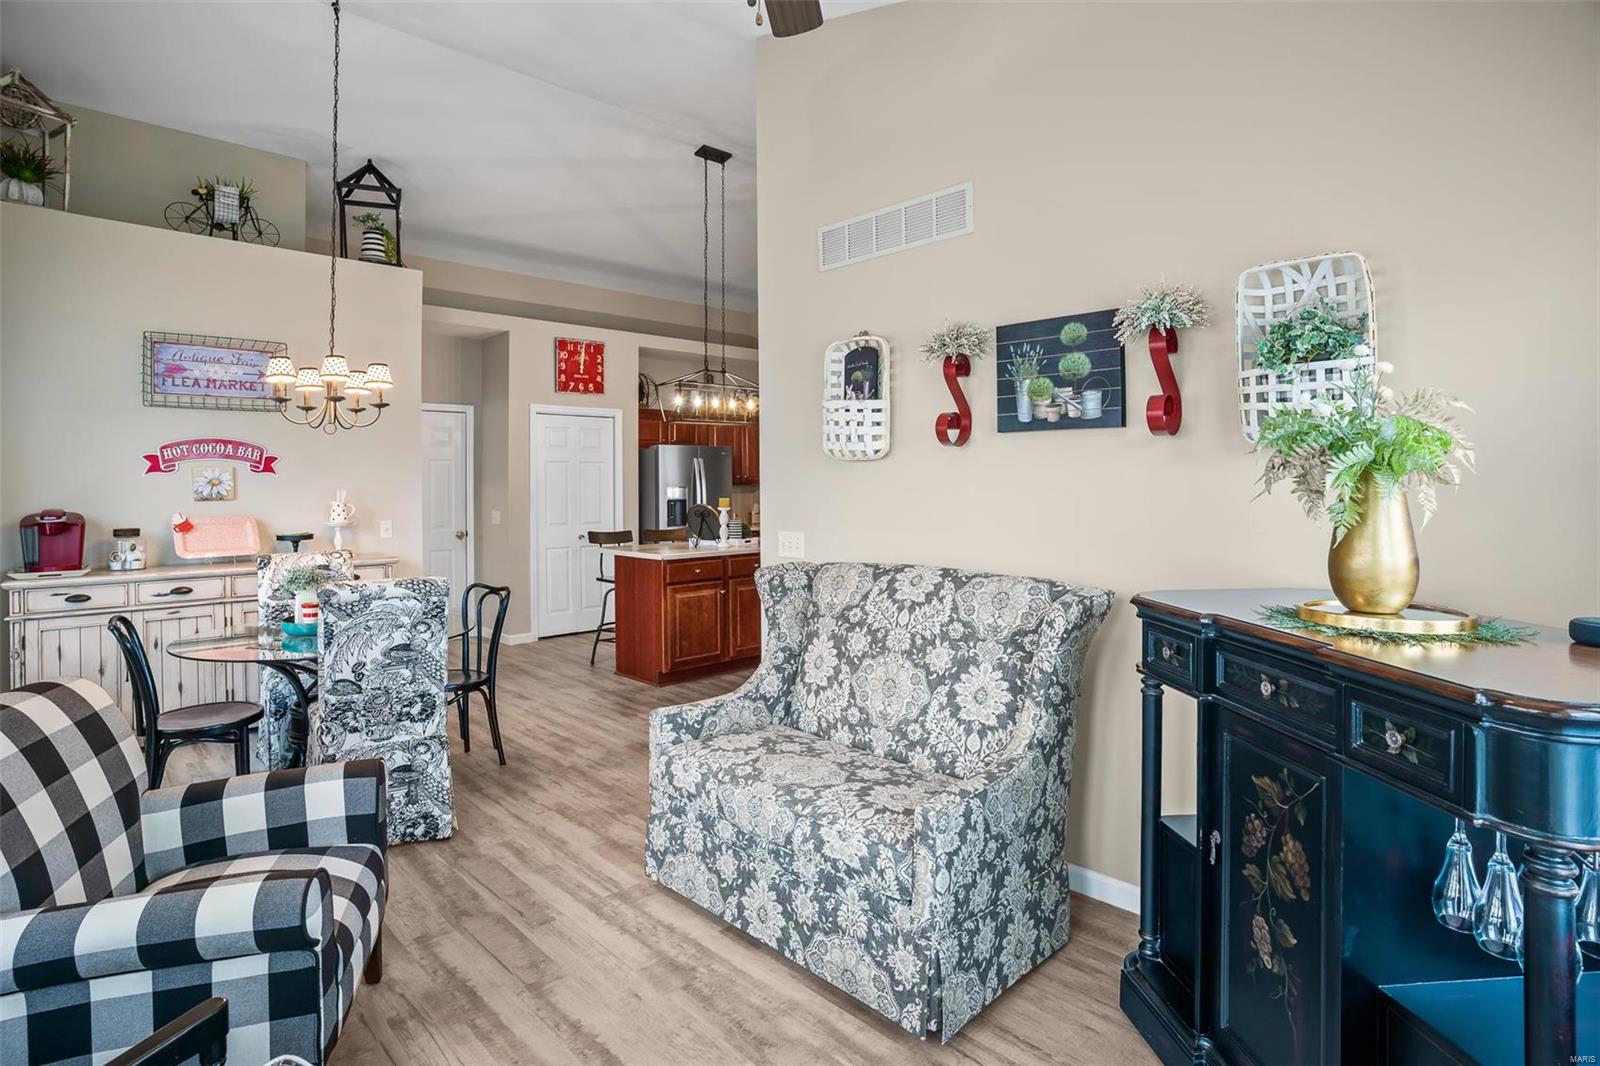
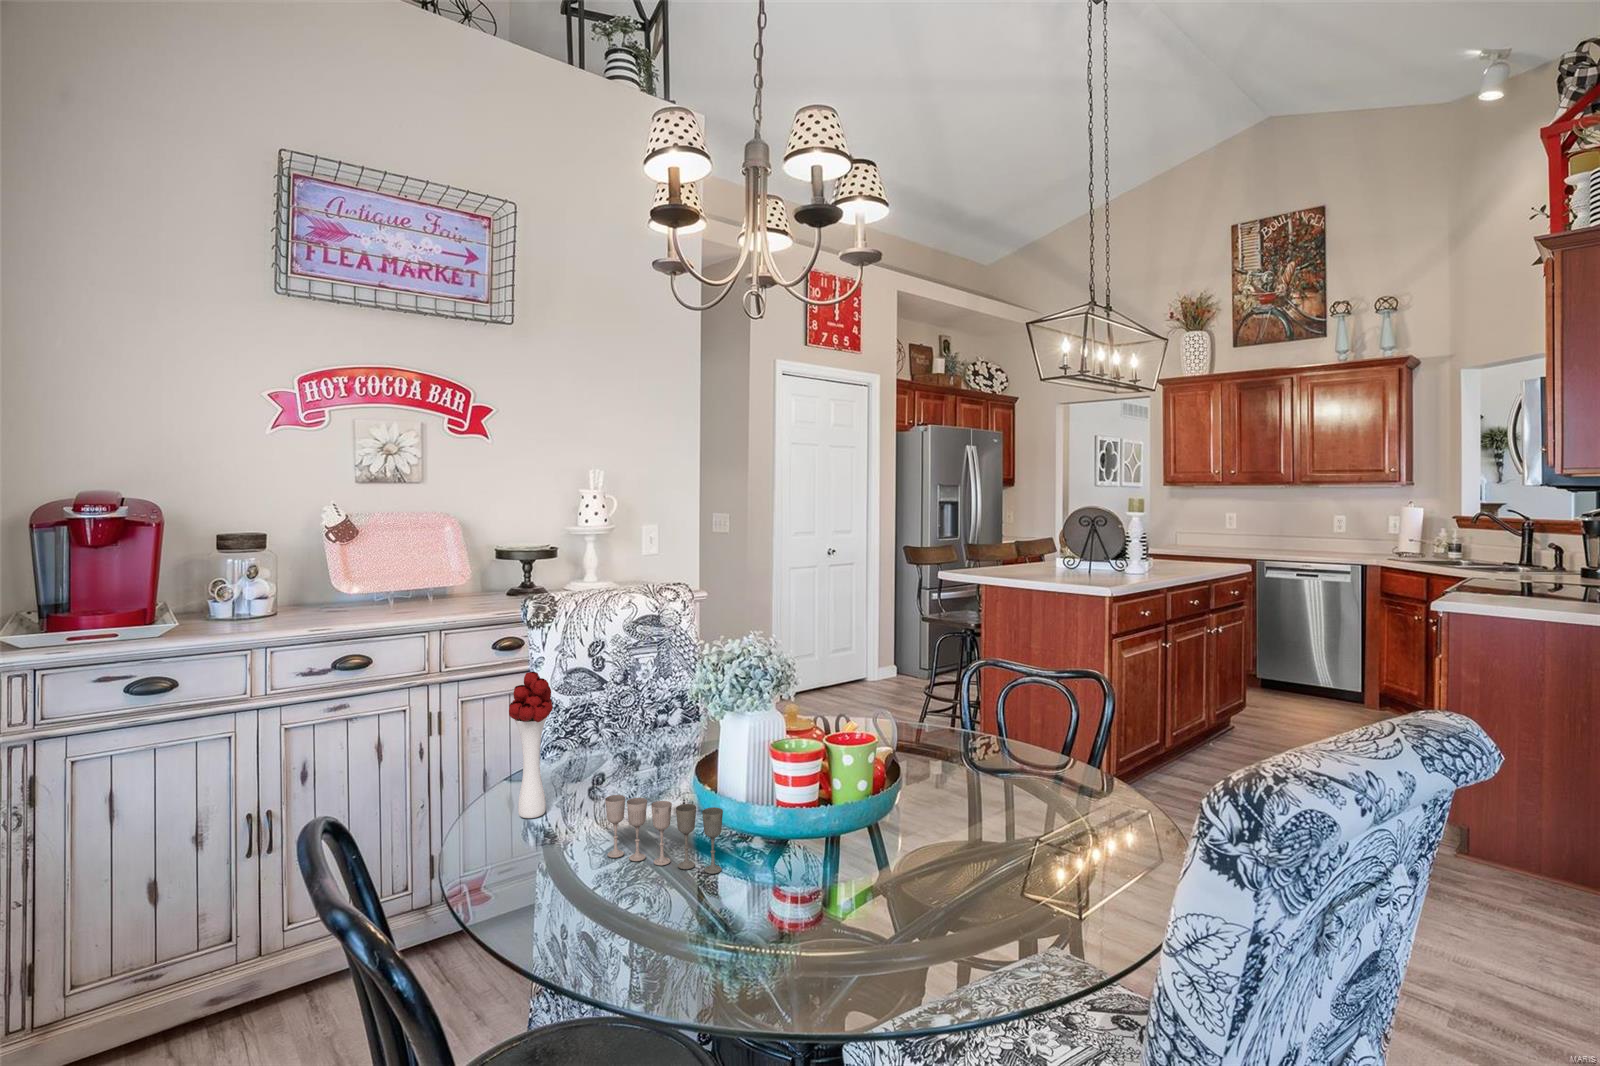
flower bouquet: none [218,583,241,642] -> present [509,672,553,818]

